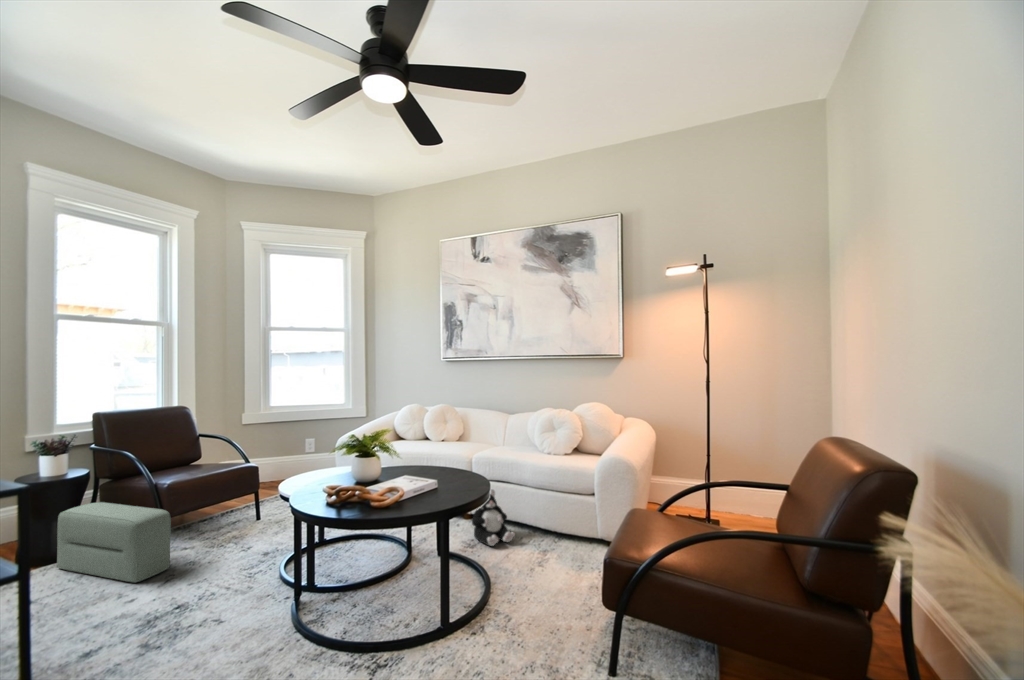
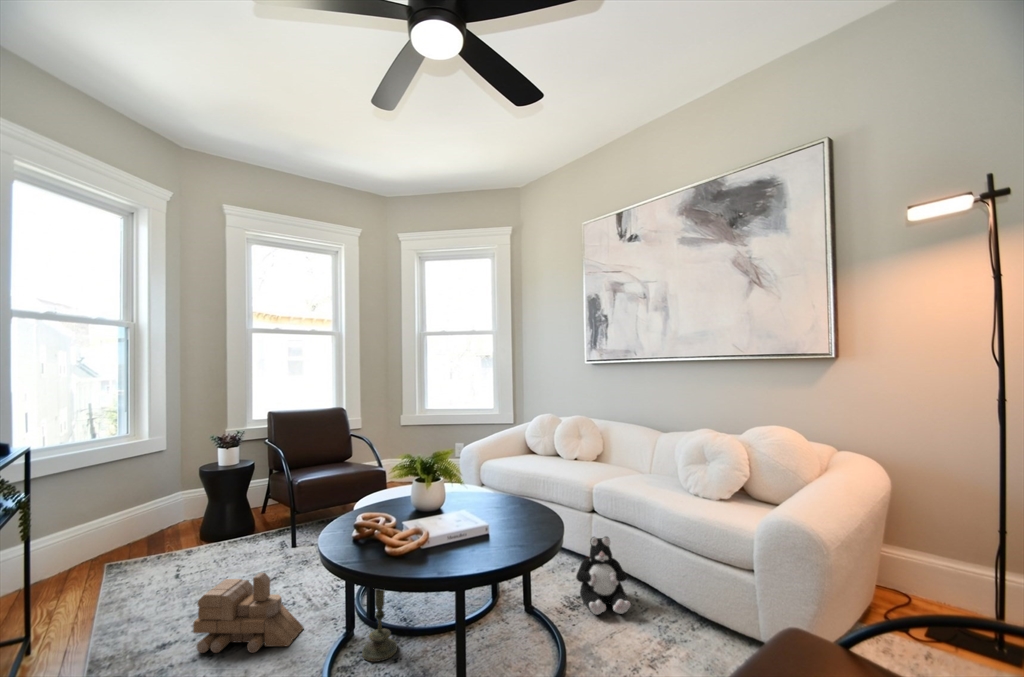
pouf: present [57,502,171,583] -> none [220,493,285,575]
candle: none [323,529,354,613] -> present [362,589,397,662]
toy train: none [129,562,246,652] -> present [193,573,303,653]

